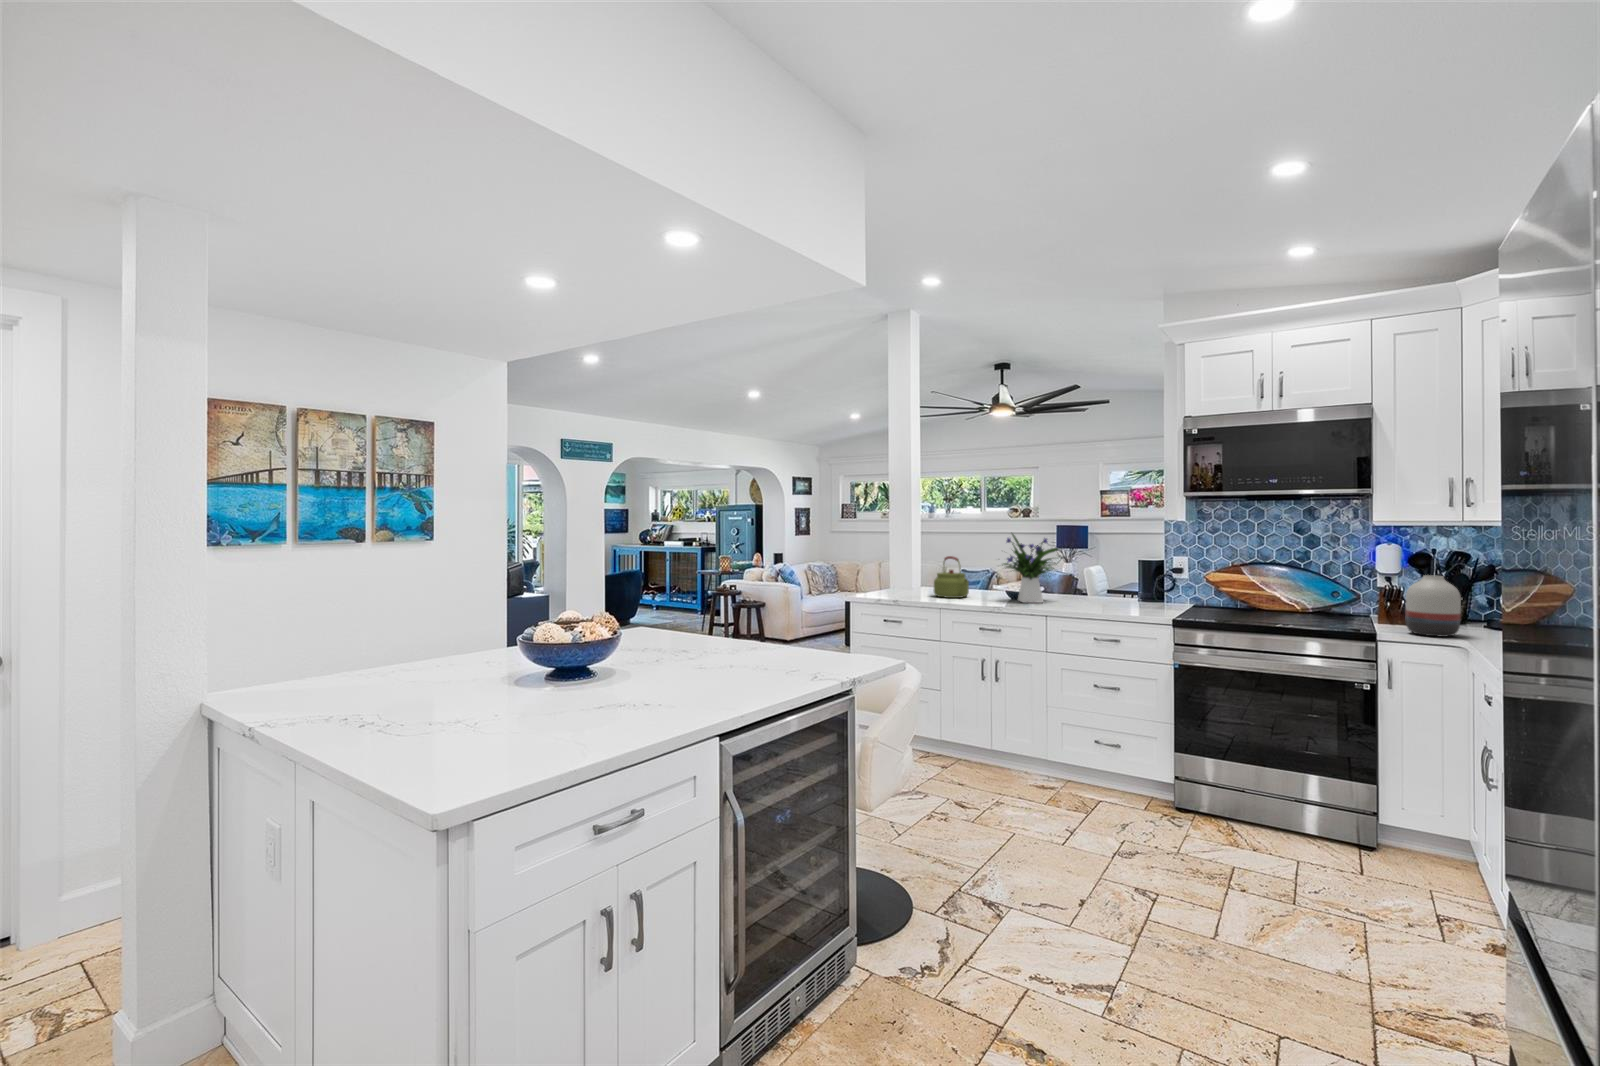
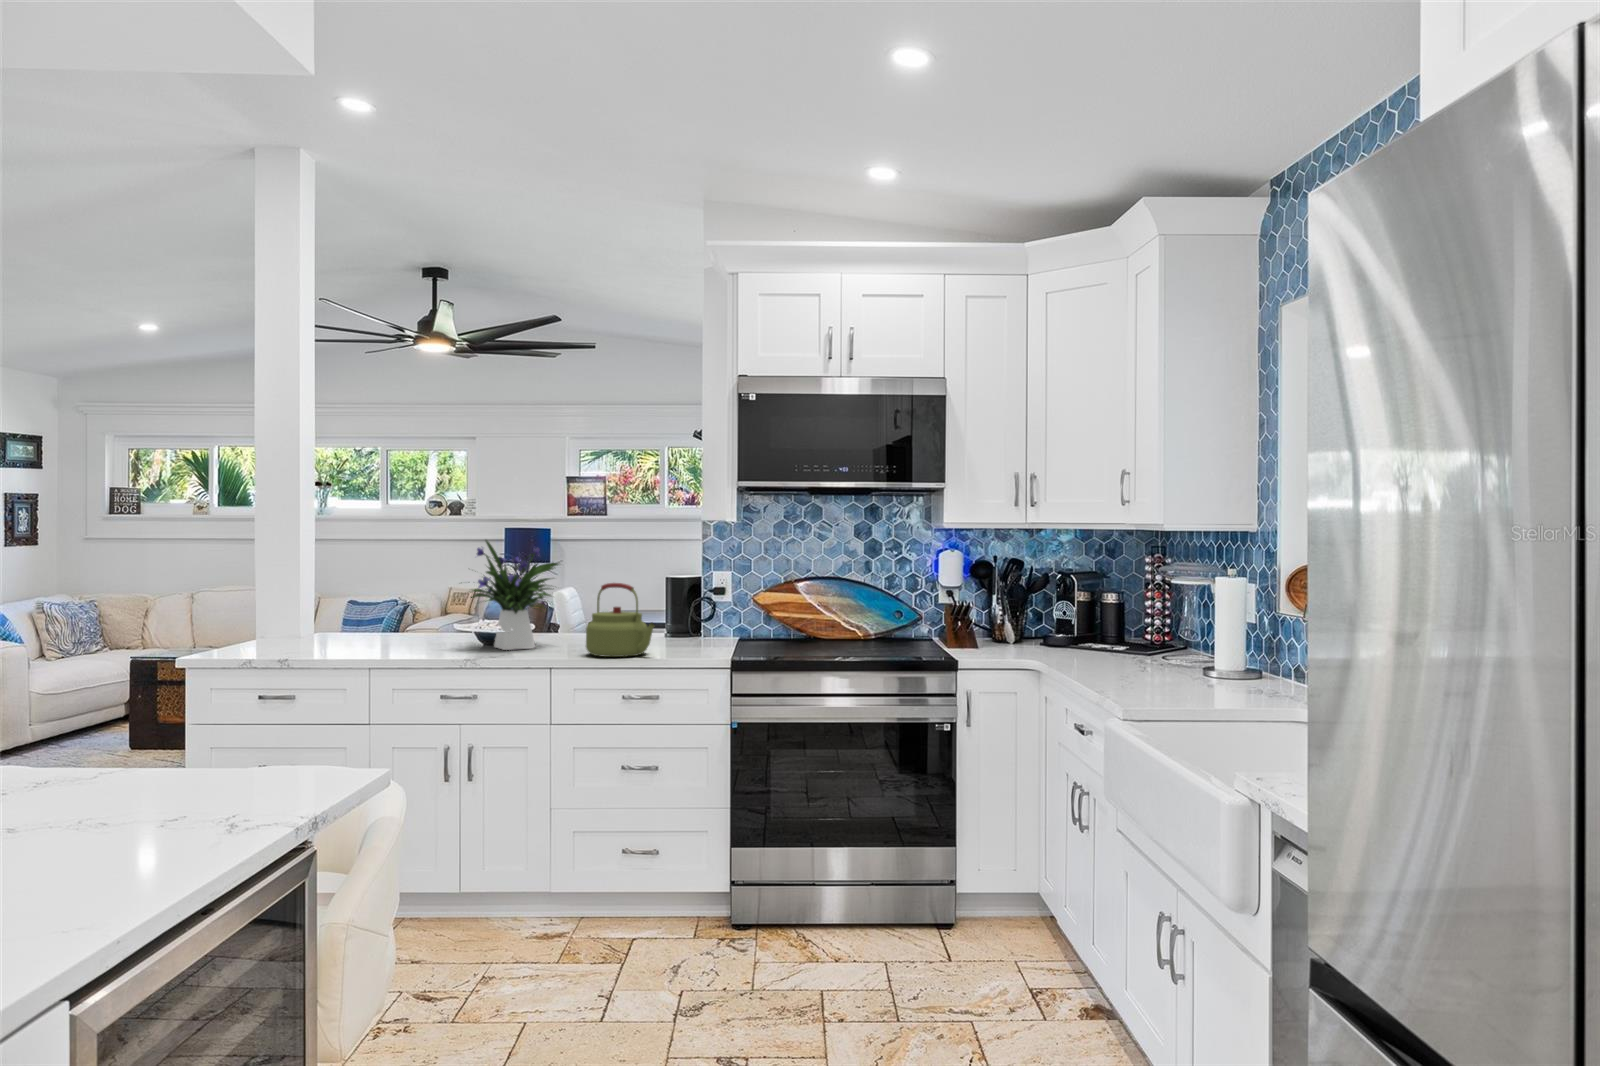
kettle: present [934,556,969,598] -> present [586,583,654,657]
vase: present [1406,575,1461,637] -> none [982,587,1032,660]

